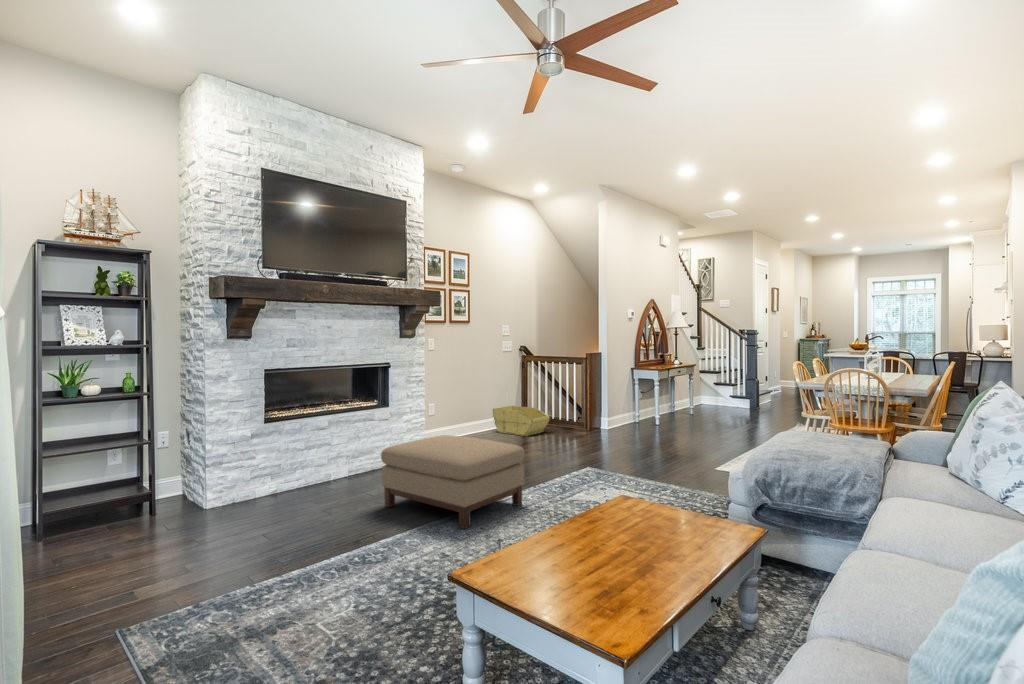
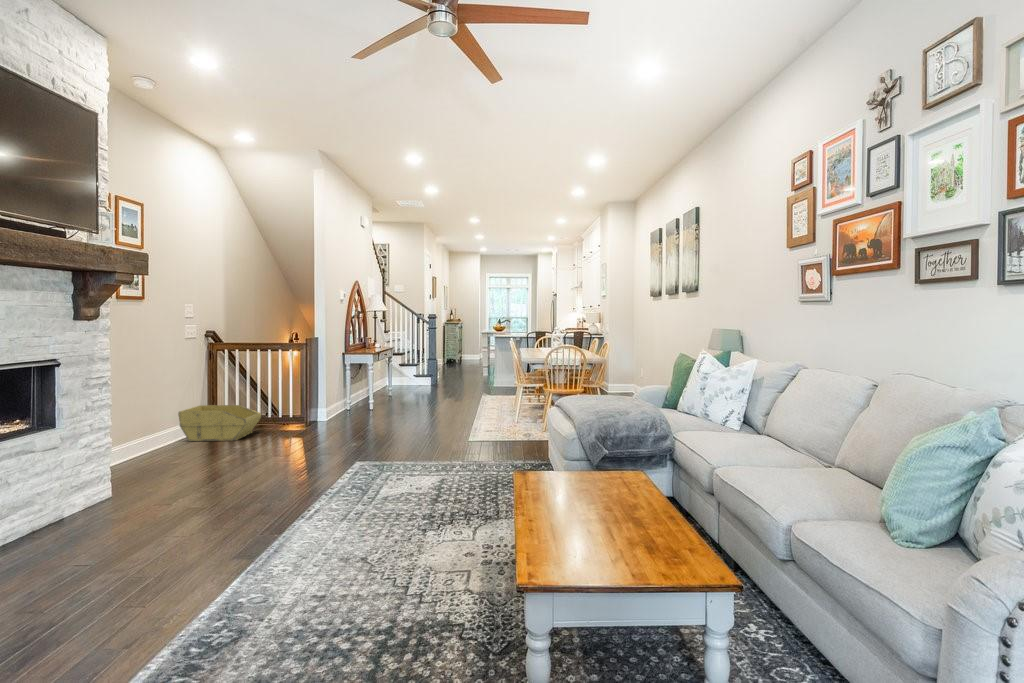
ottoman: present [381,435,525,529] -> none [132,451,341,573]

